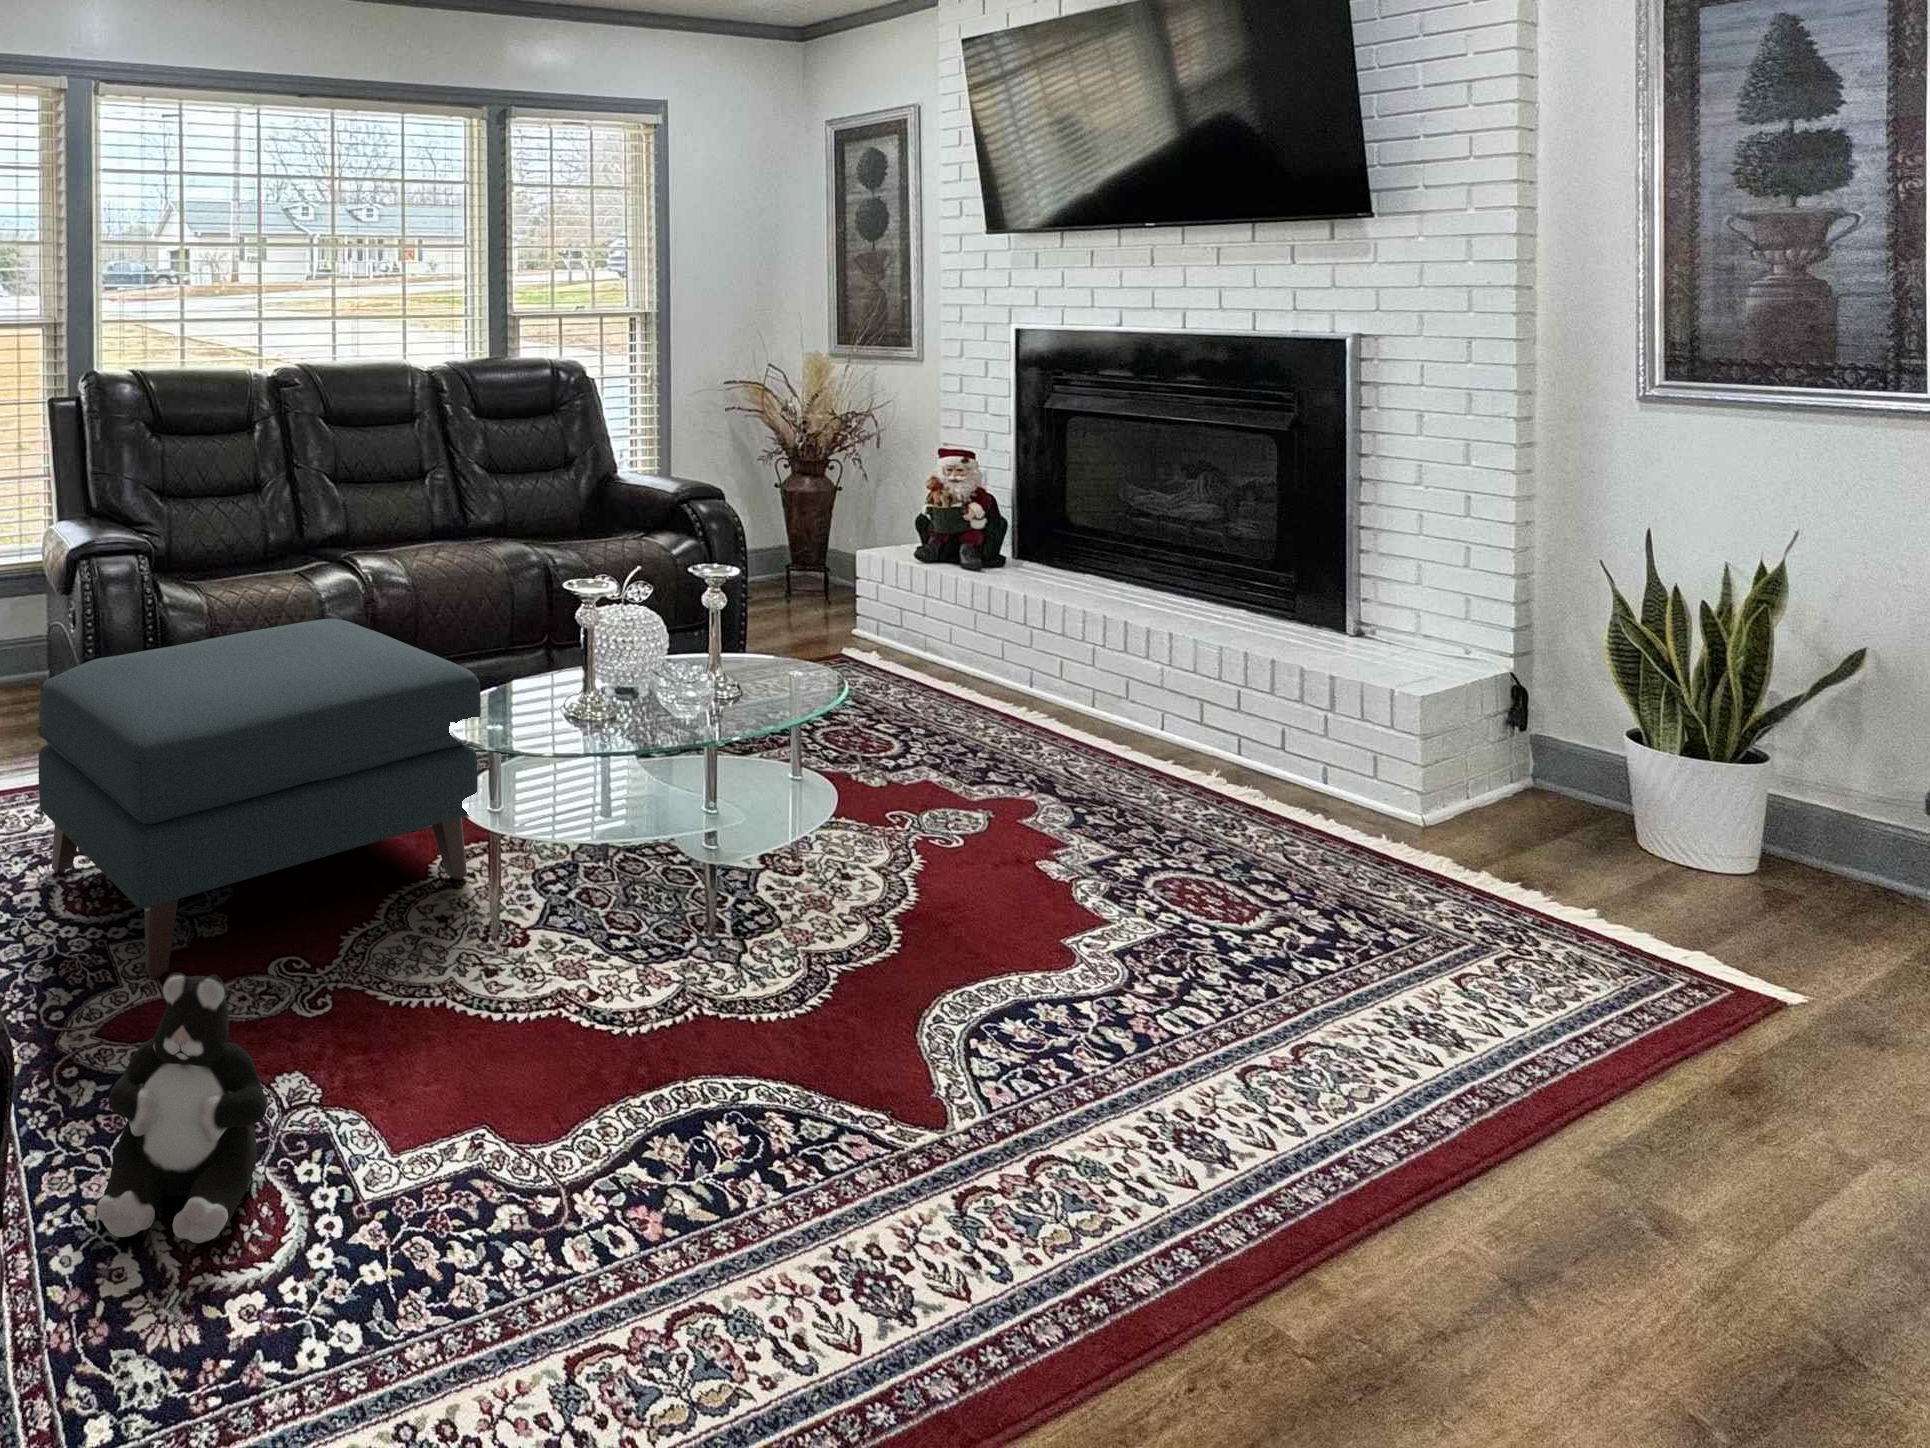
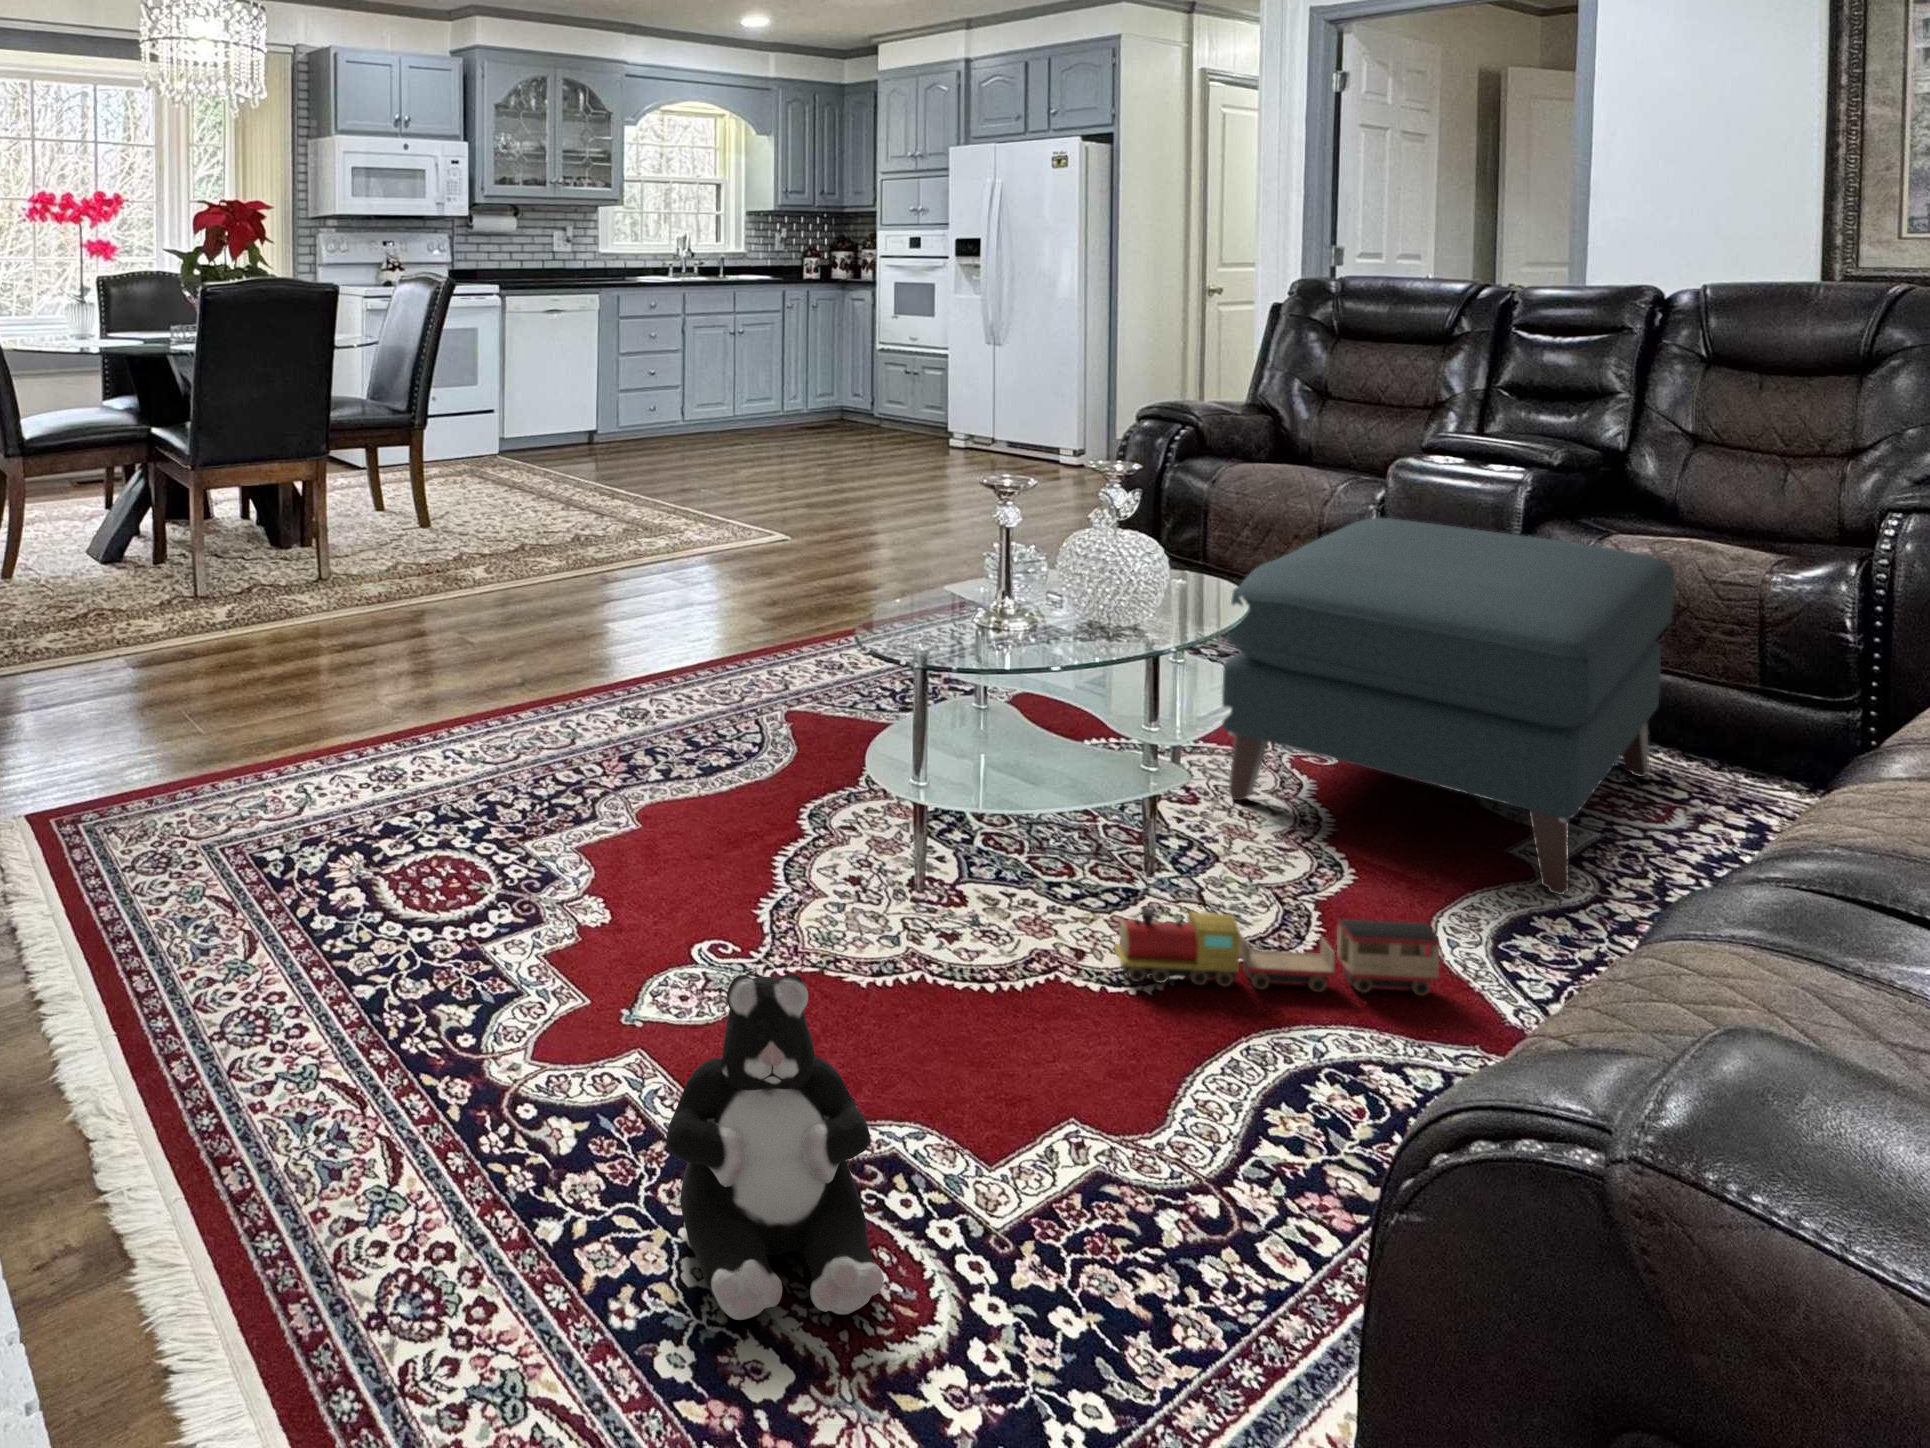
ottoman: present [38,619,481,978] -> present [1222,518,1675,895]
toy train: none [611,959,885,1059] -> present [1114,908,1439,996]

